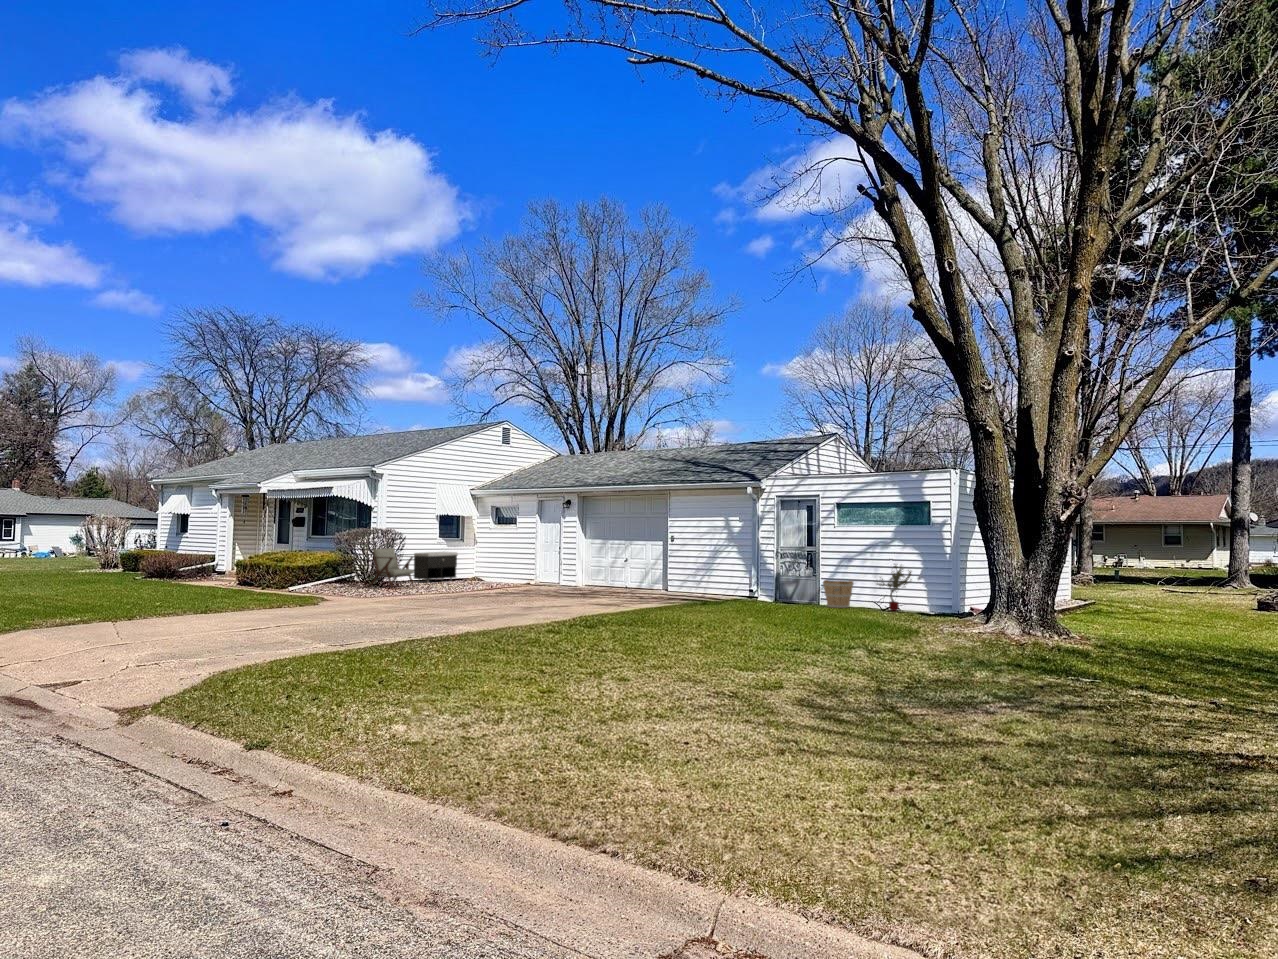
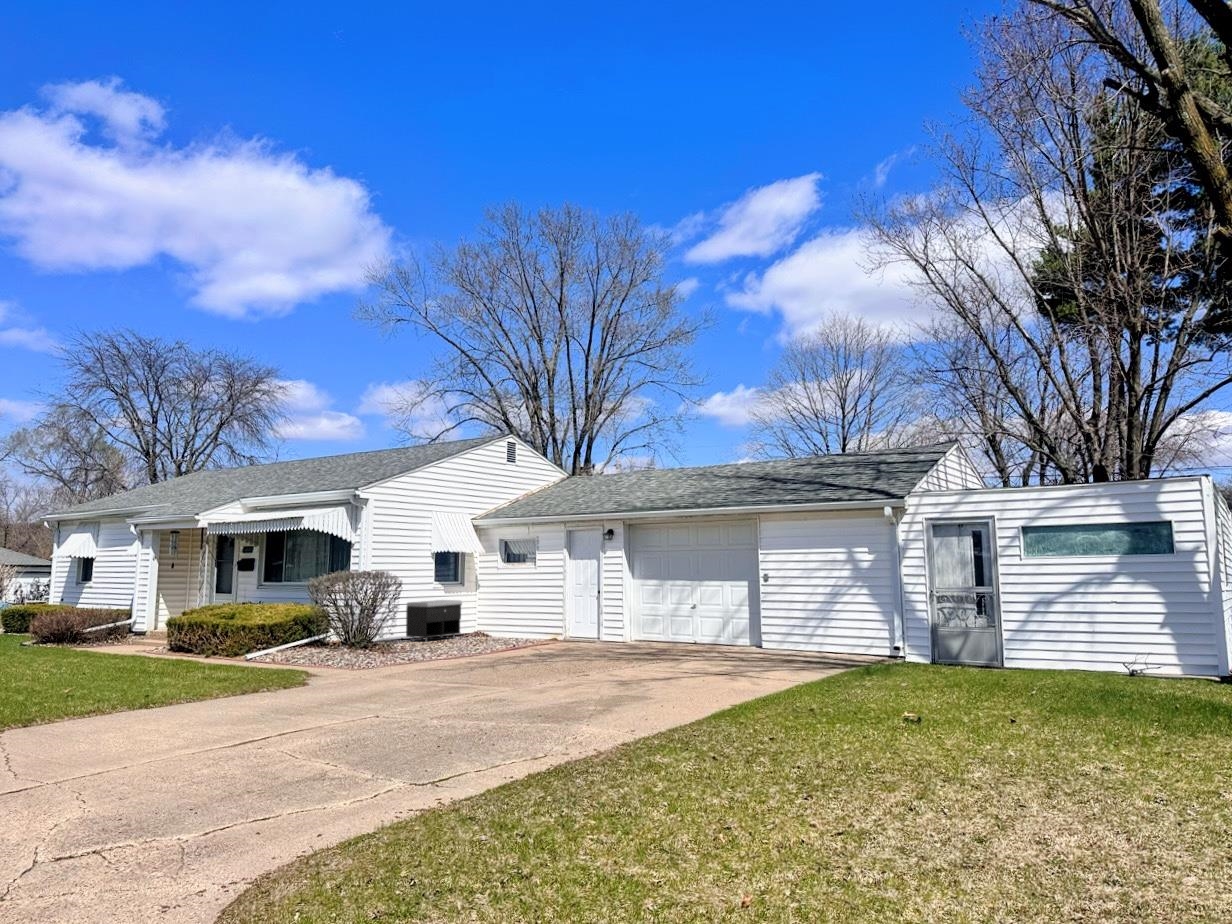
lounge chair: present [369,548,415,588] -> none [353,596,415,652]
potted tree: present [877,564,911,611] -> none [1097,607,1159,675]
wooden bucket: present [823,580,854,608] -> none [1014,631,1062,671]

